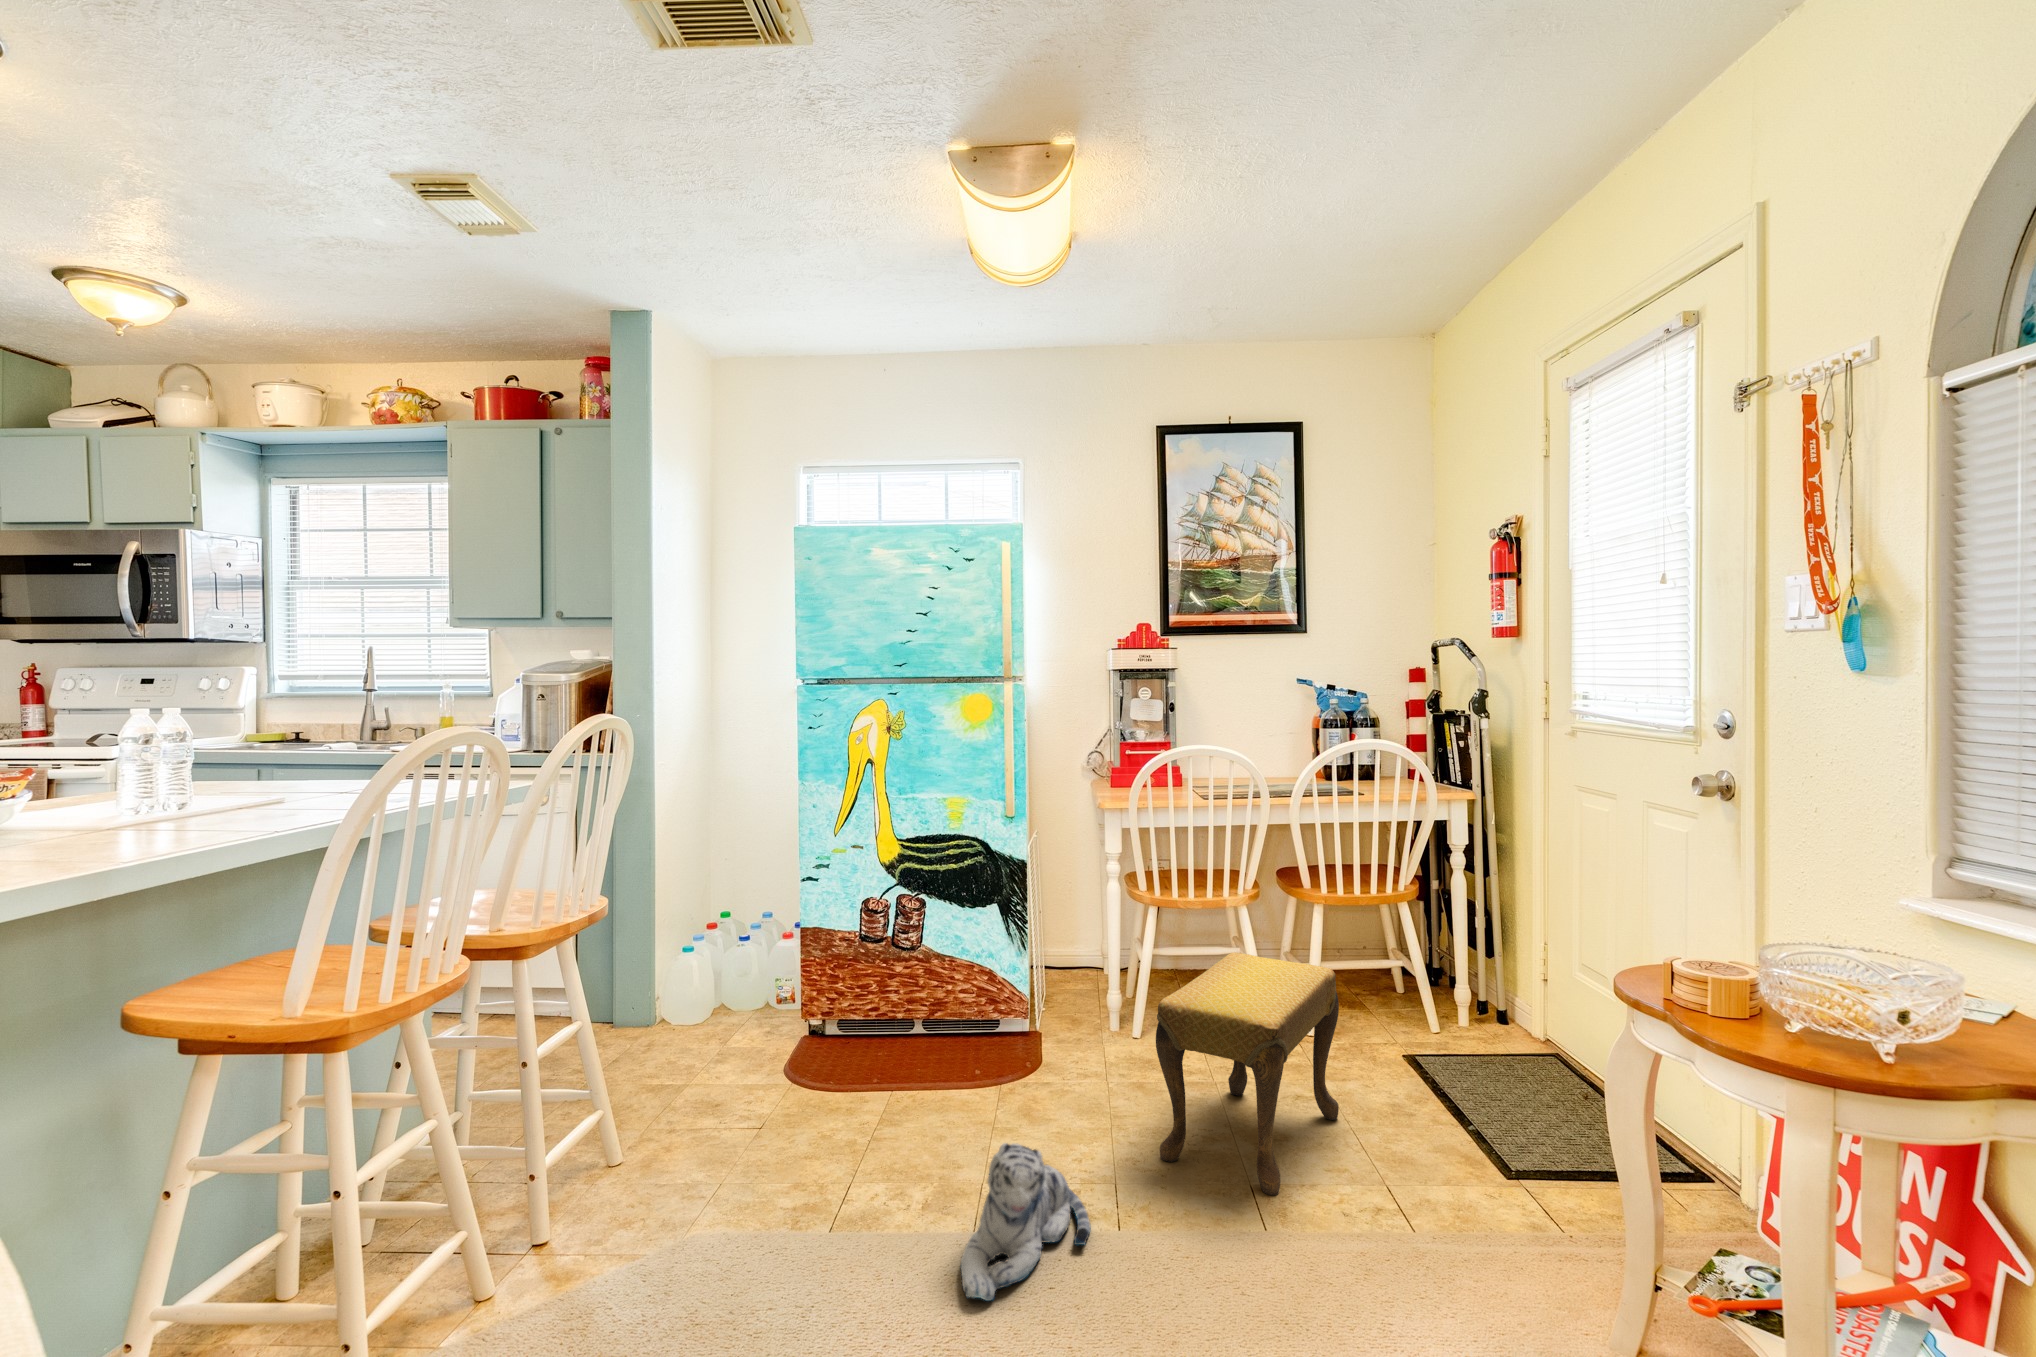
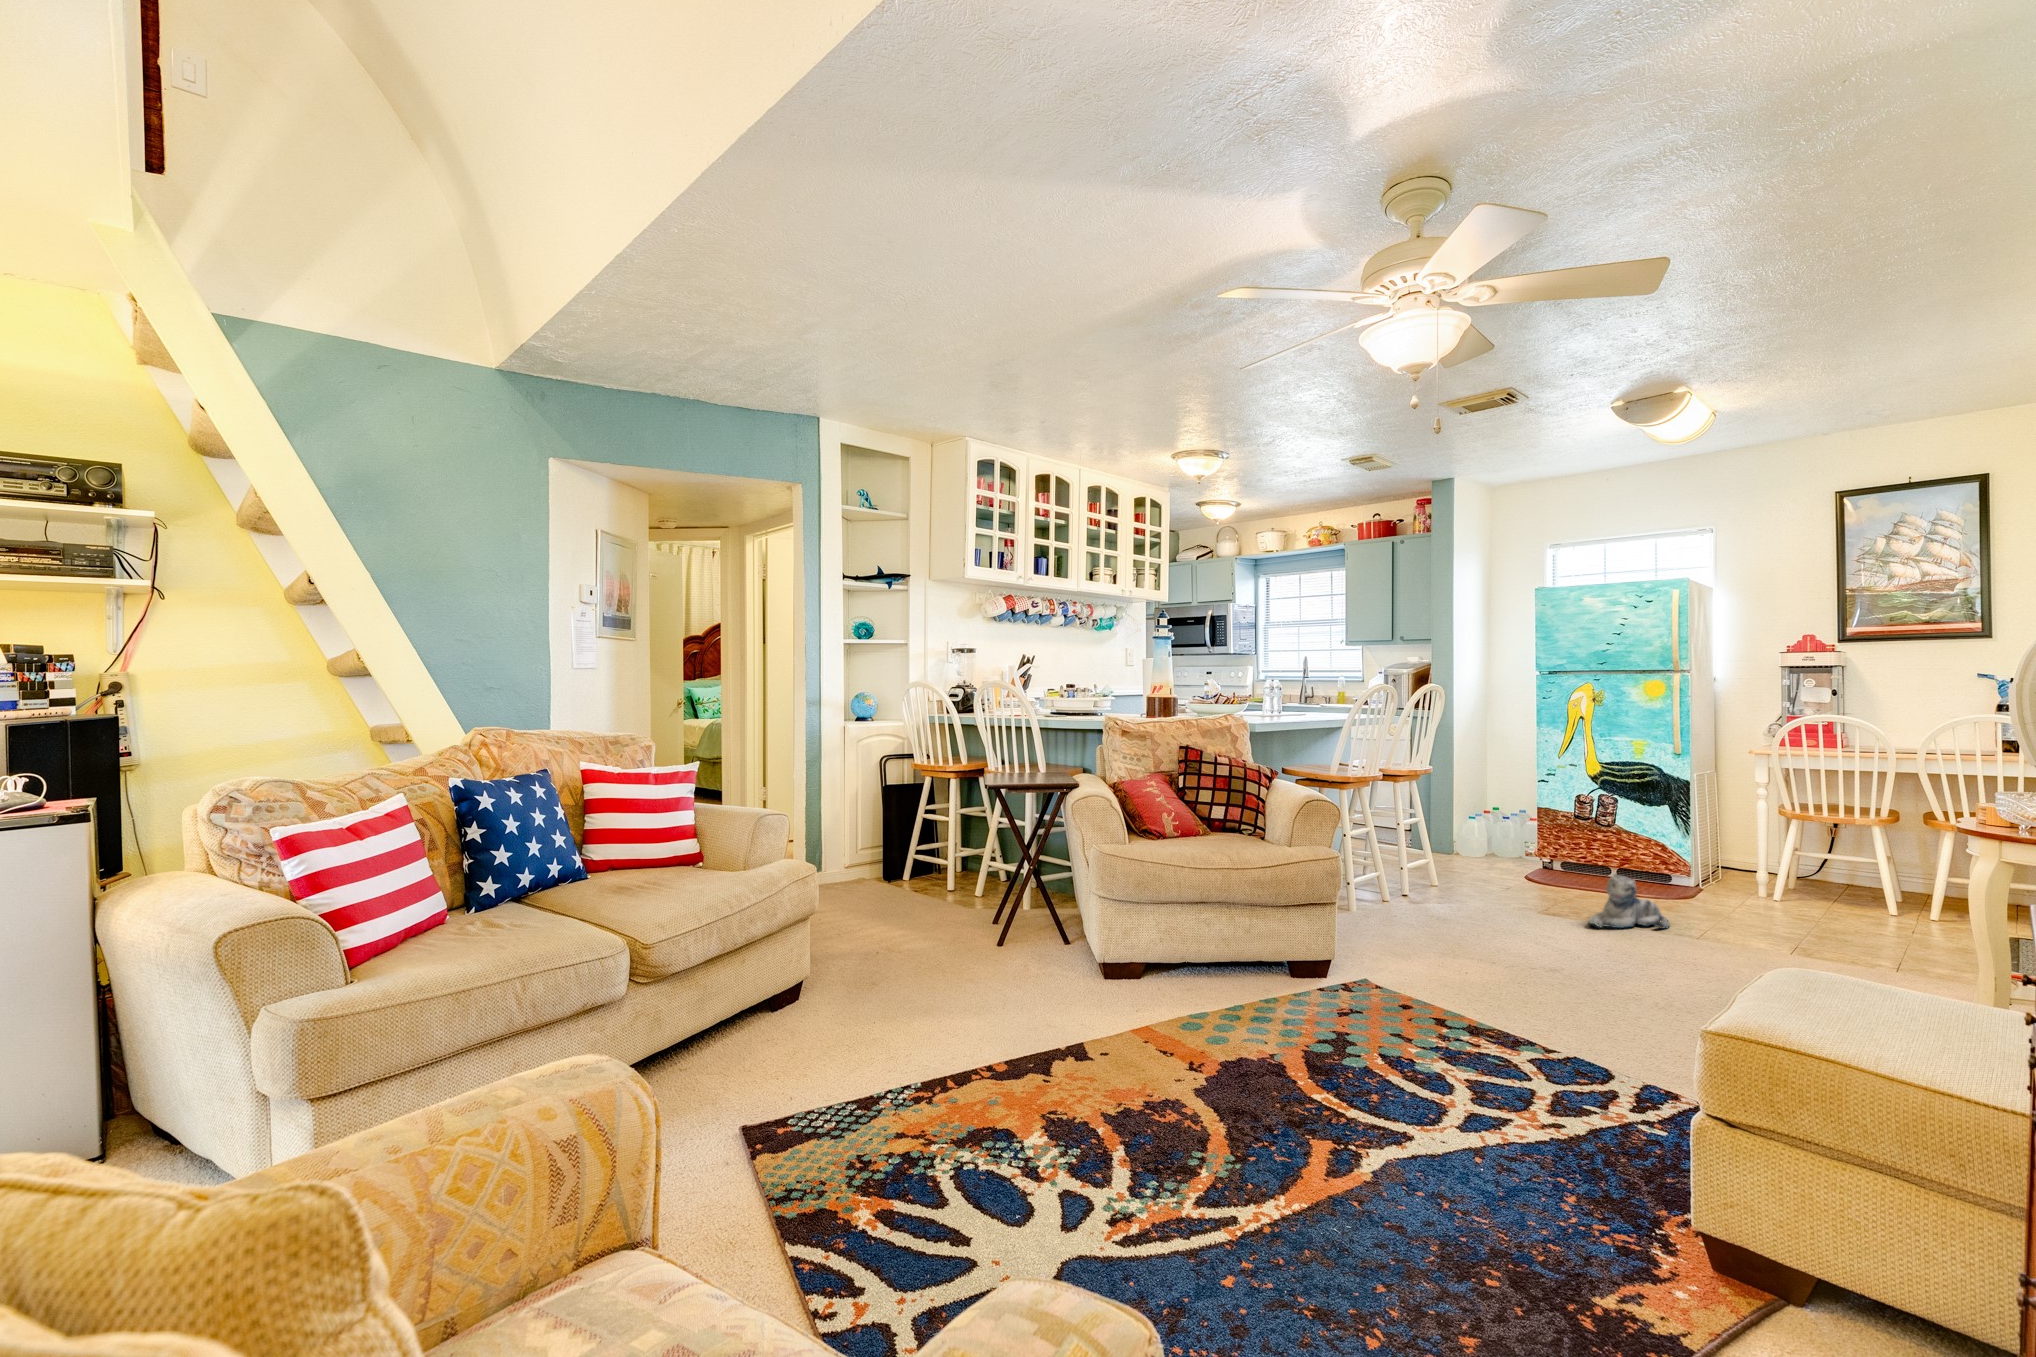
footstool: present [1156,953,1339,1195] -> none [1730,834,1887,942]

